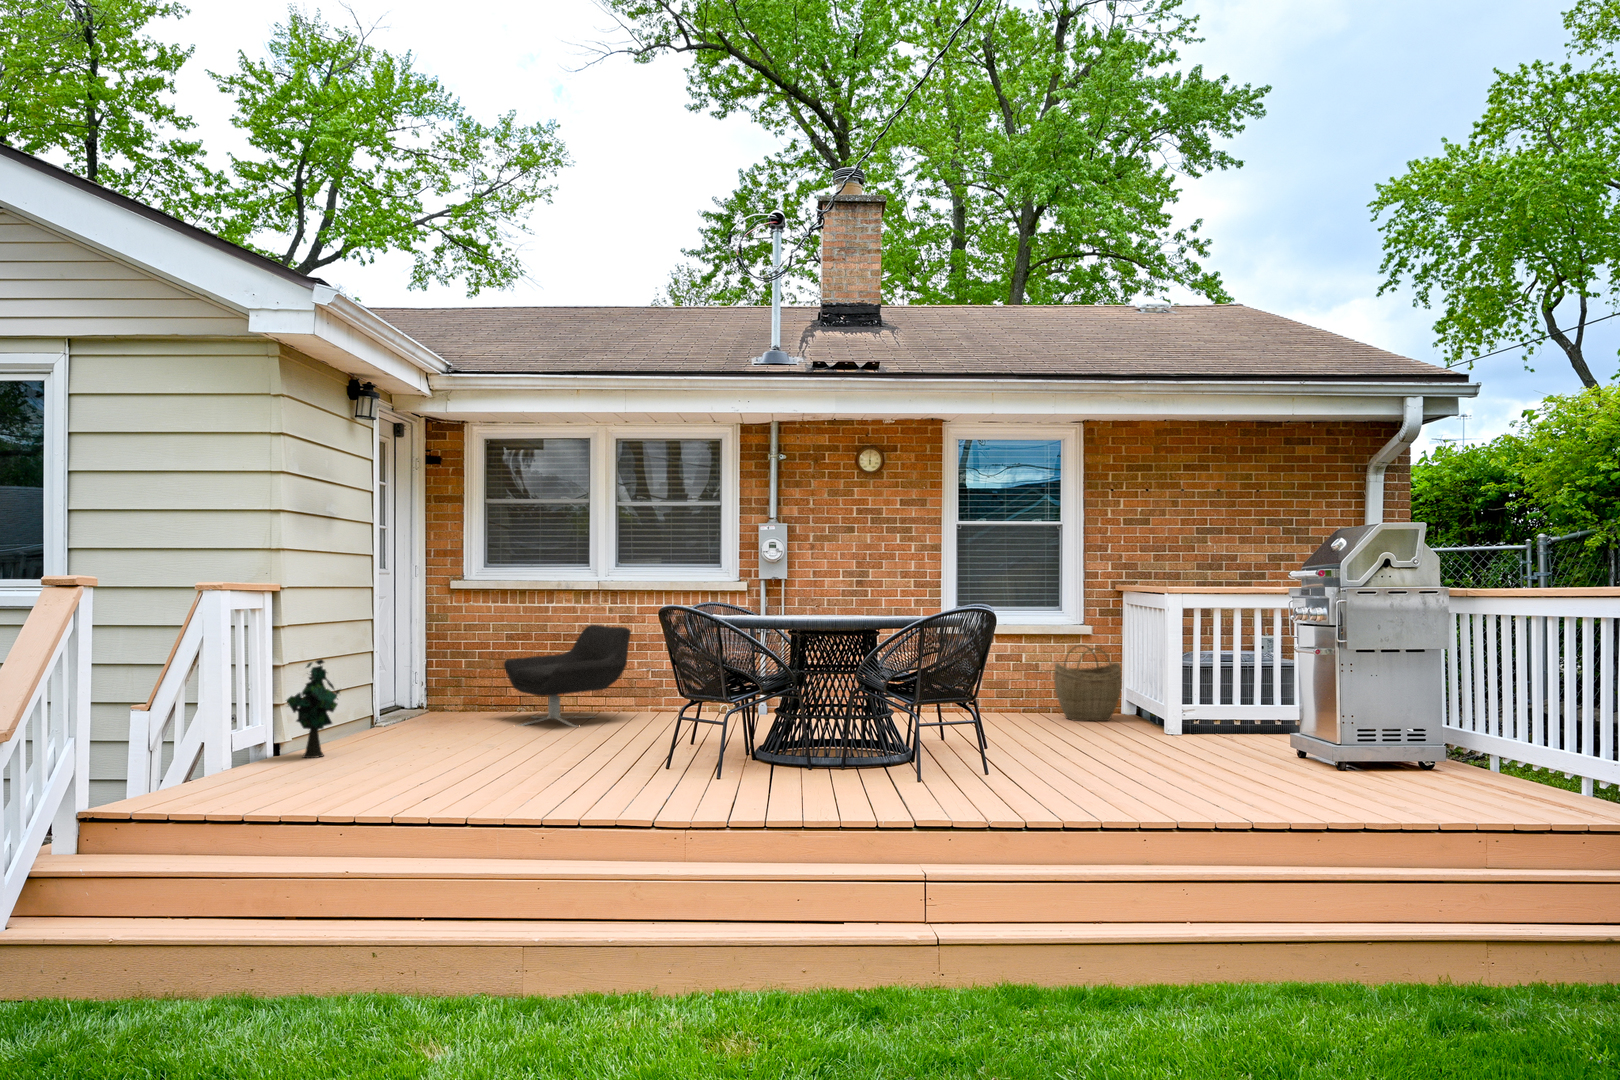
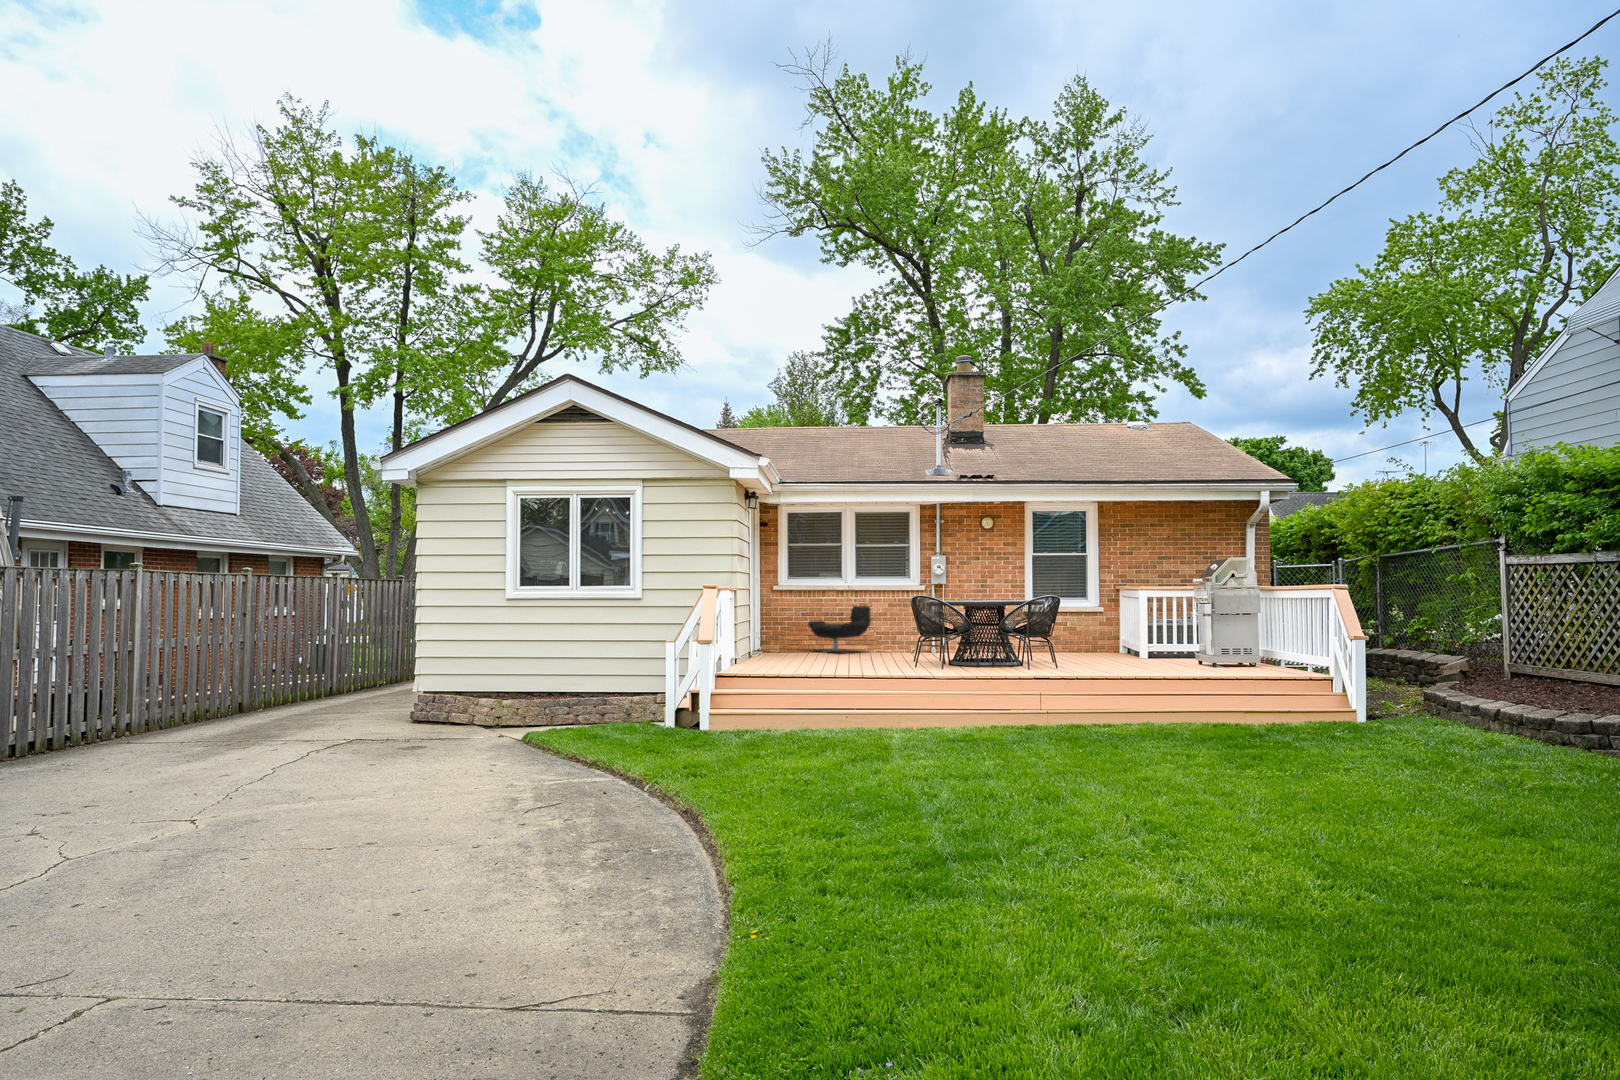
woven basket: present [1054,645,1122,721] -> none [1083,617,1118,655]
decorative plant: present [287,659,340,758] -> none [749,617,768,660]

